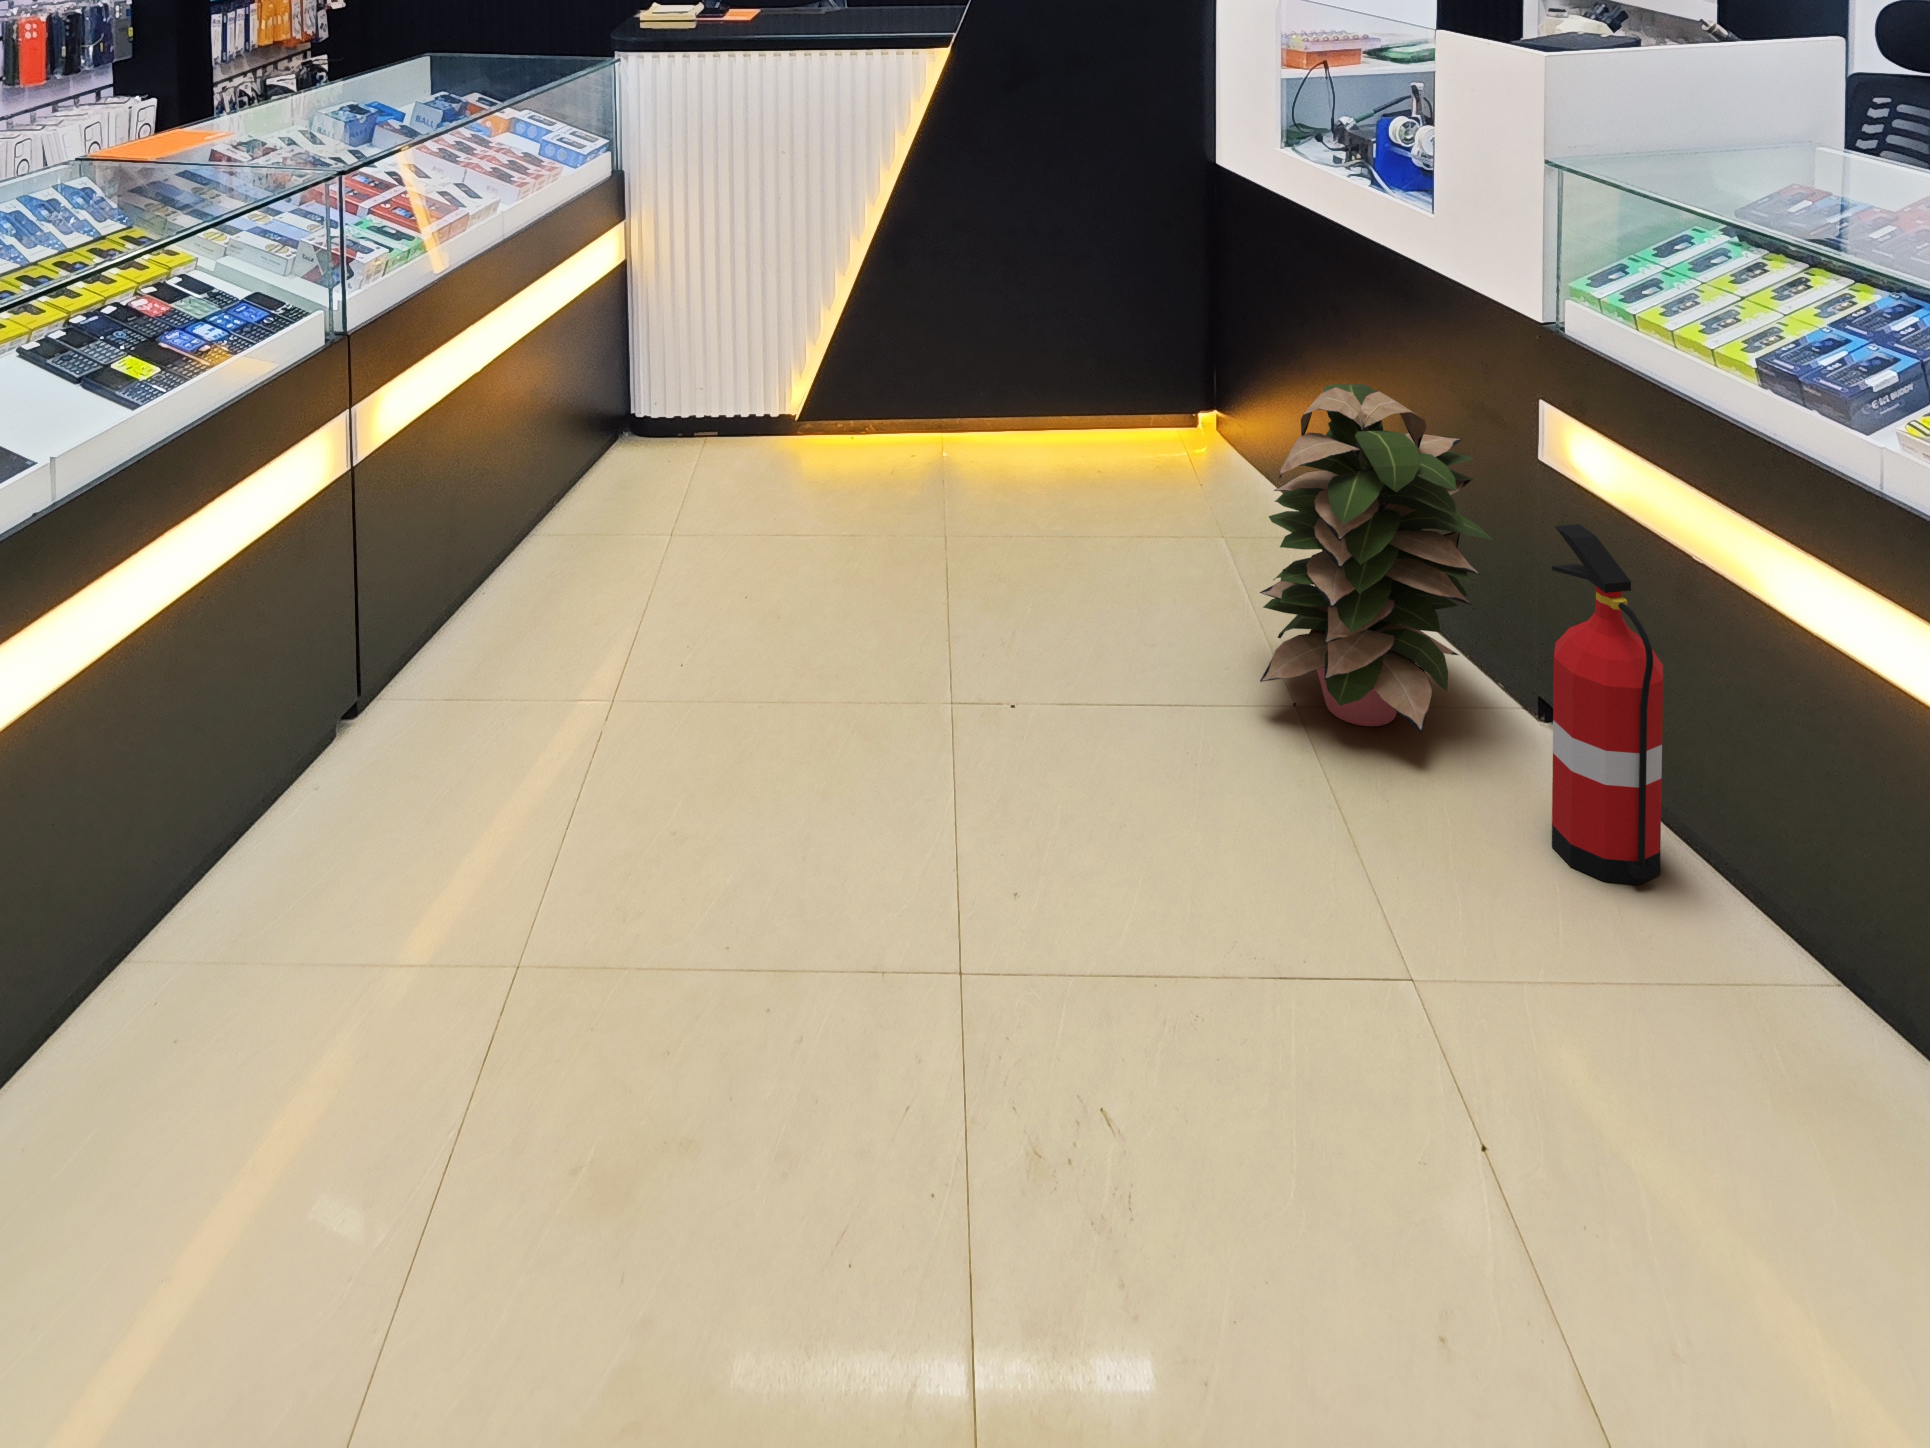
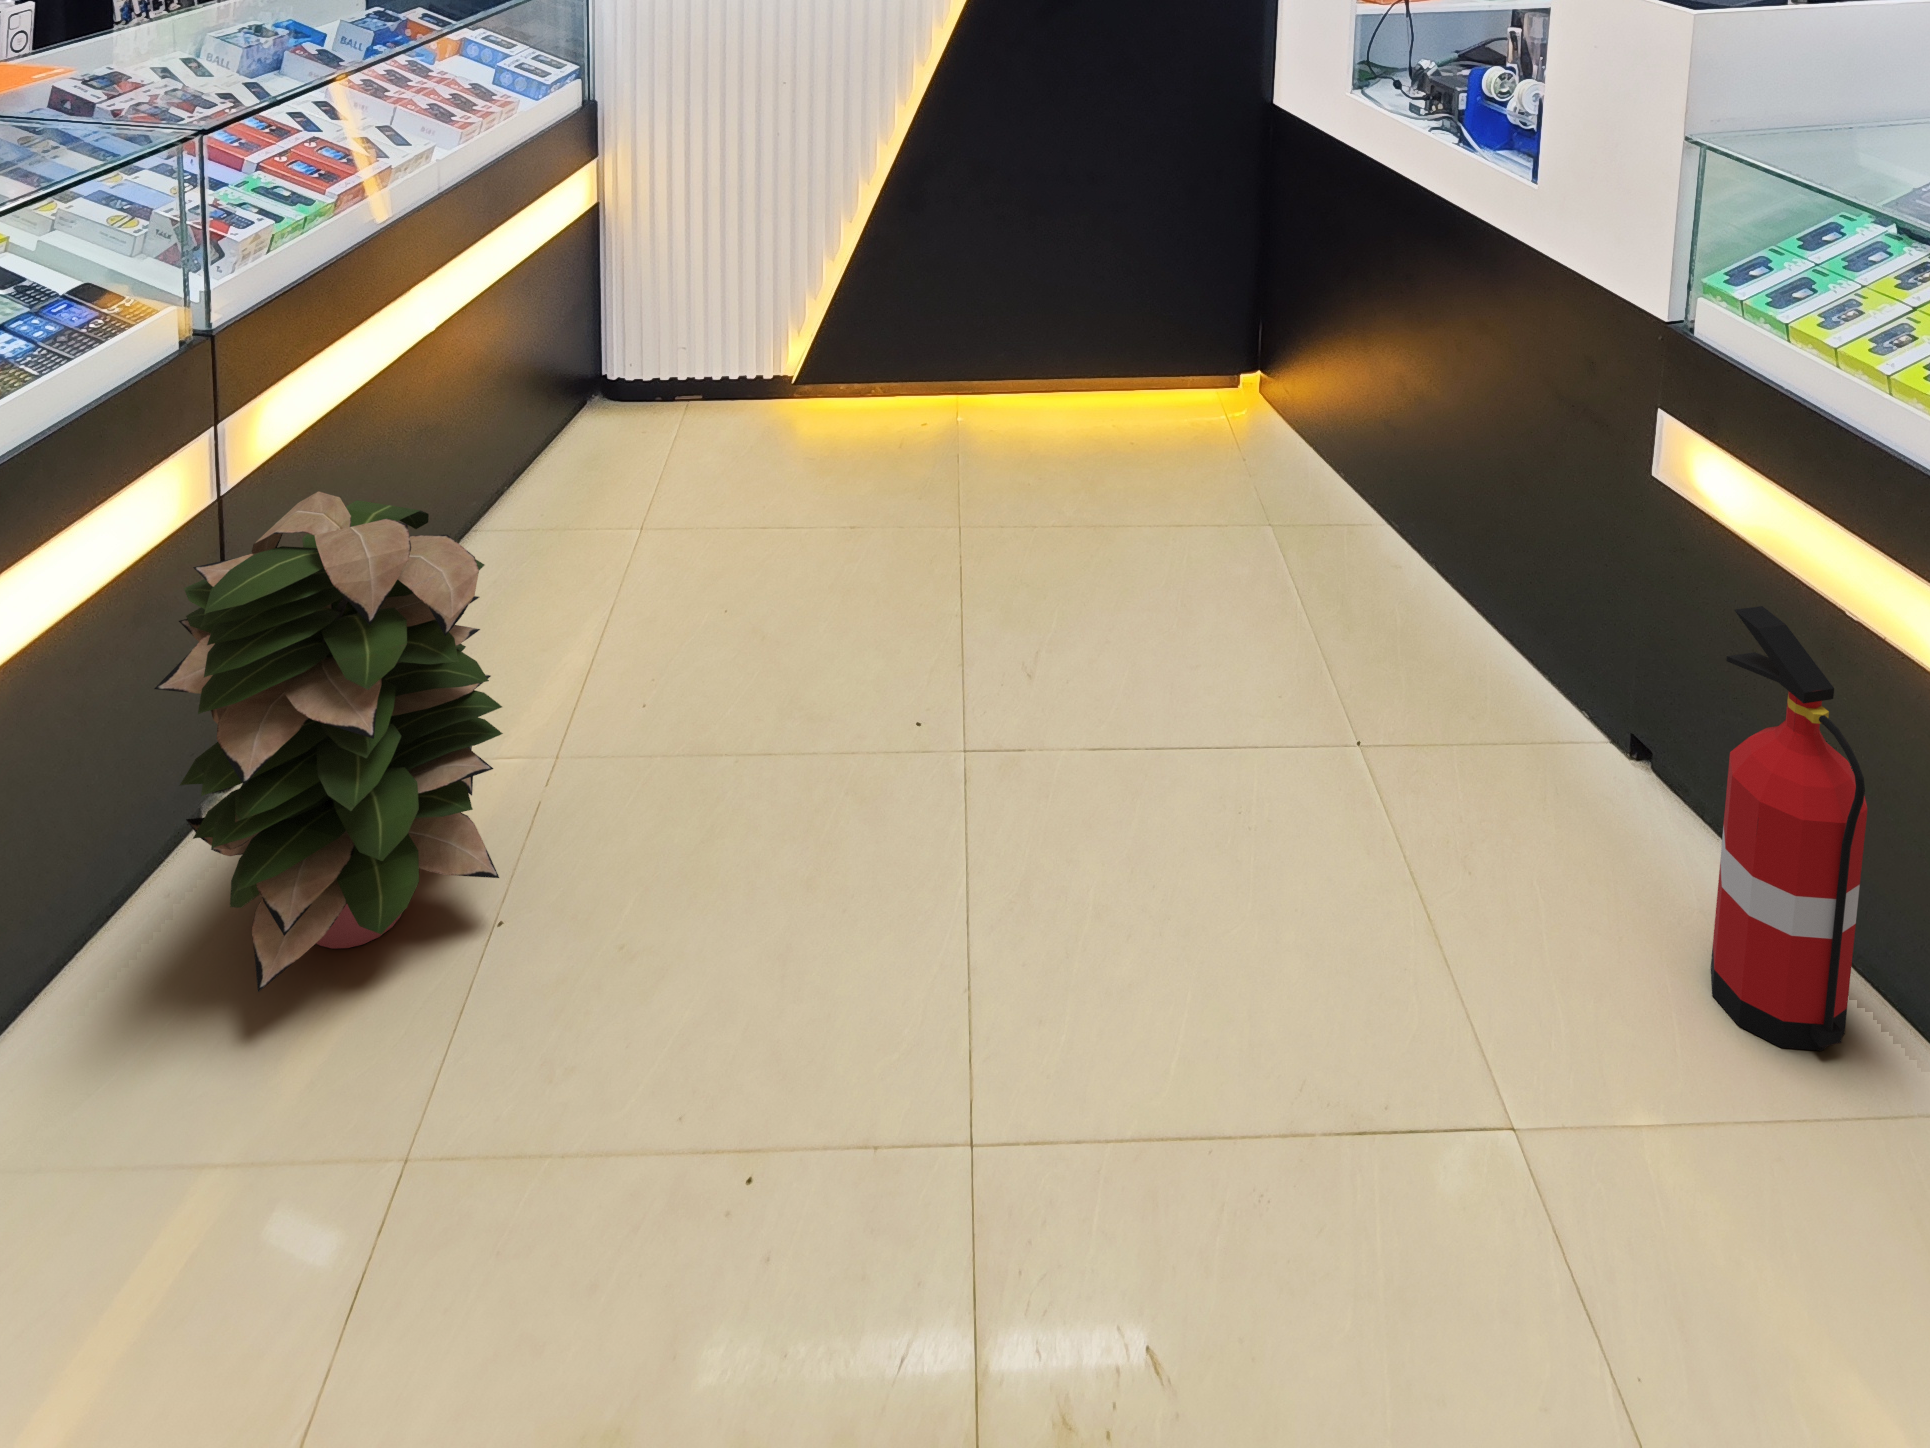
decorative plant: present [1260,384,1493,732] -> present [154,491,503,992]

